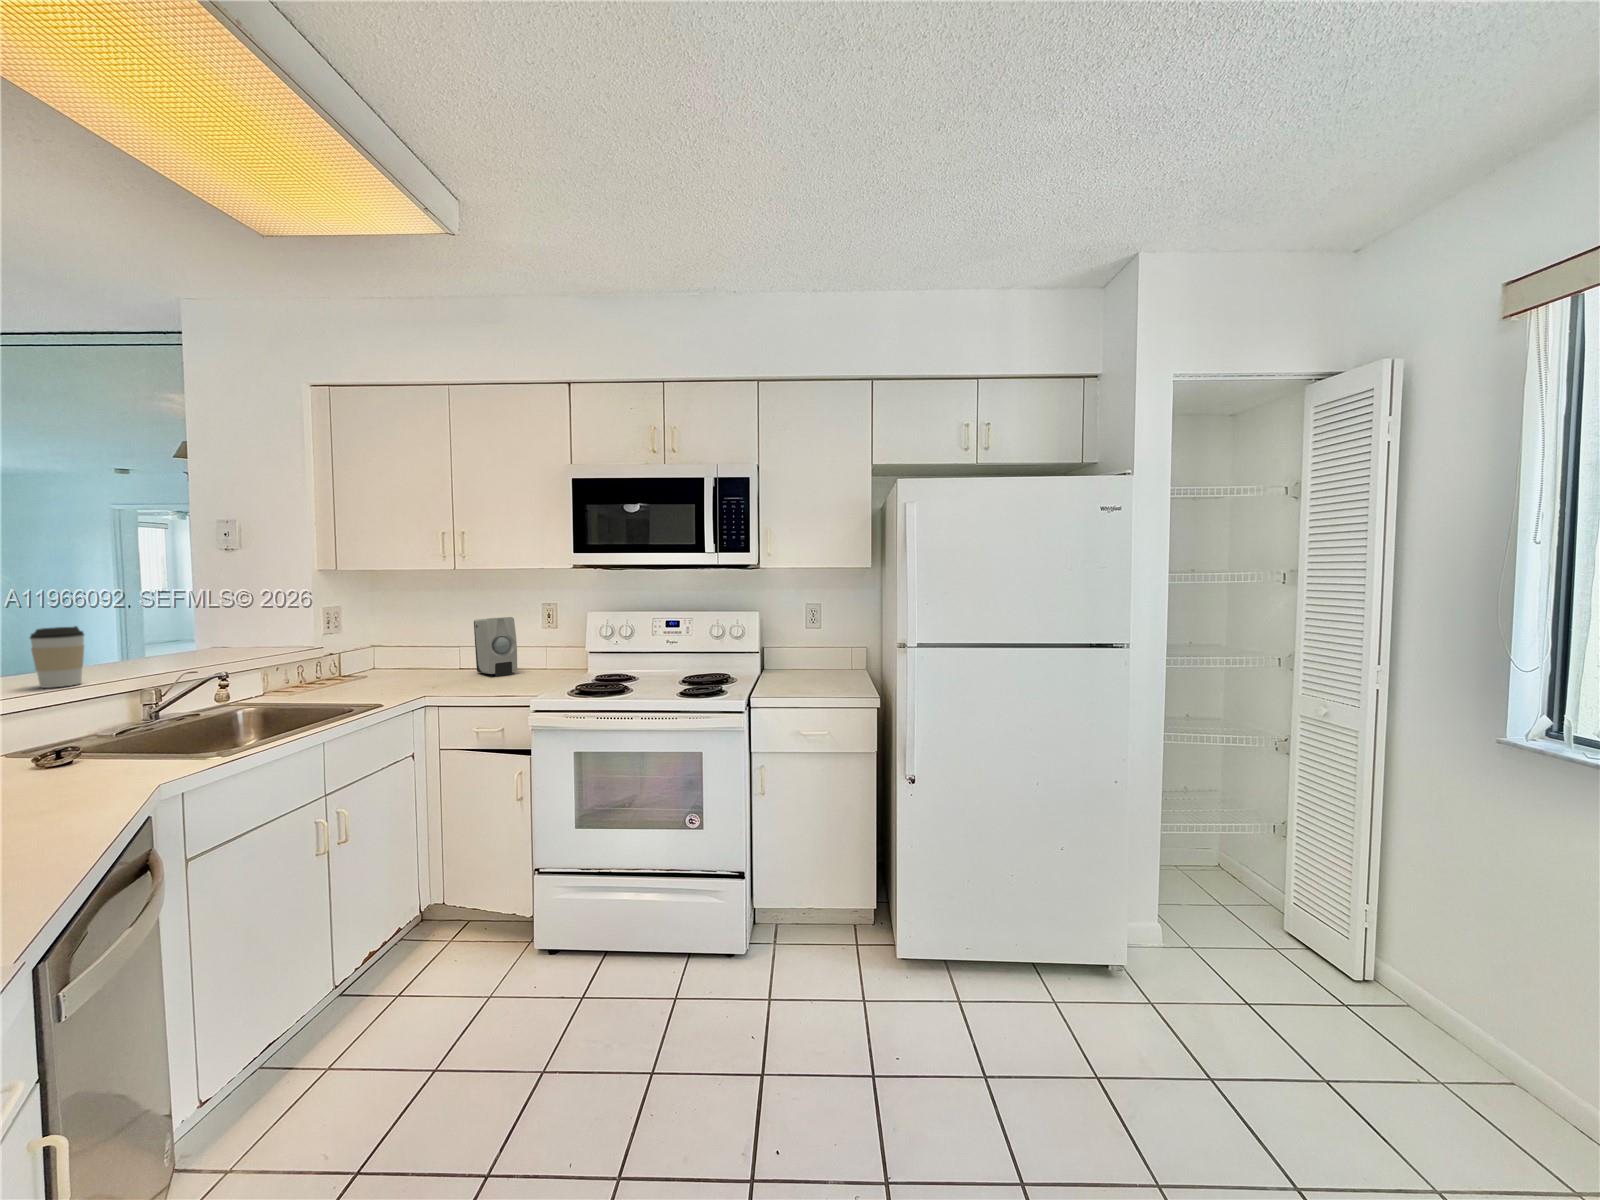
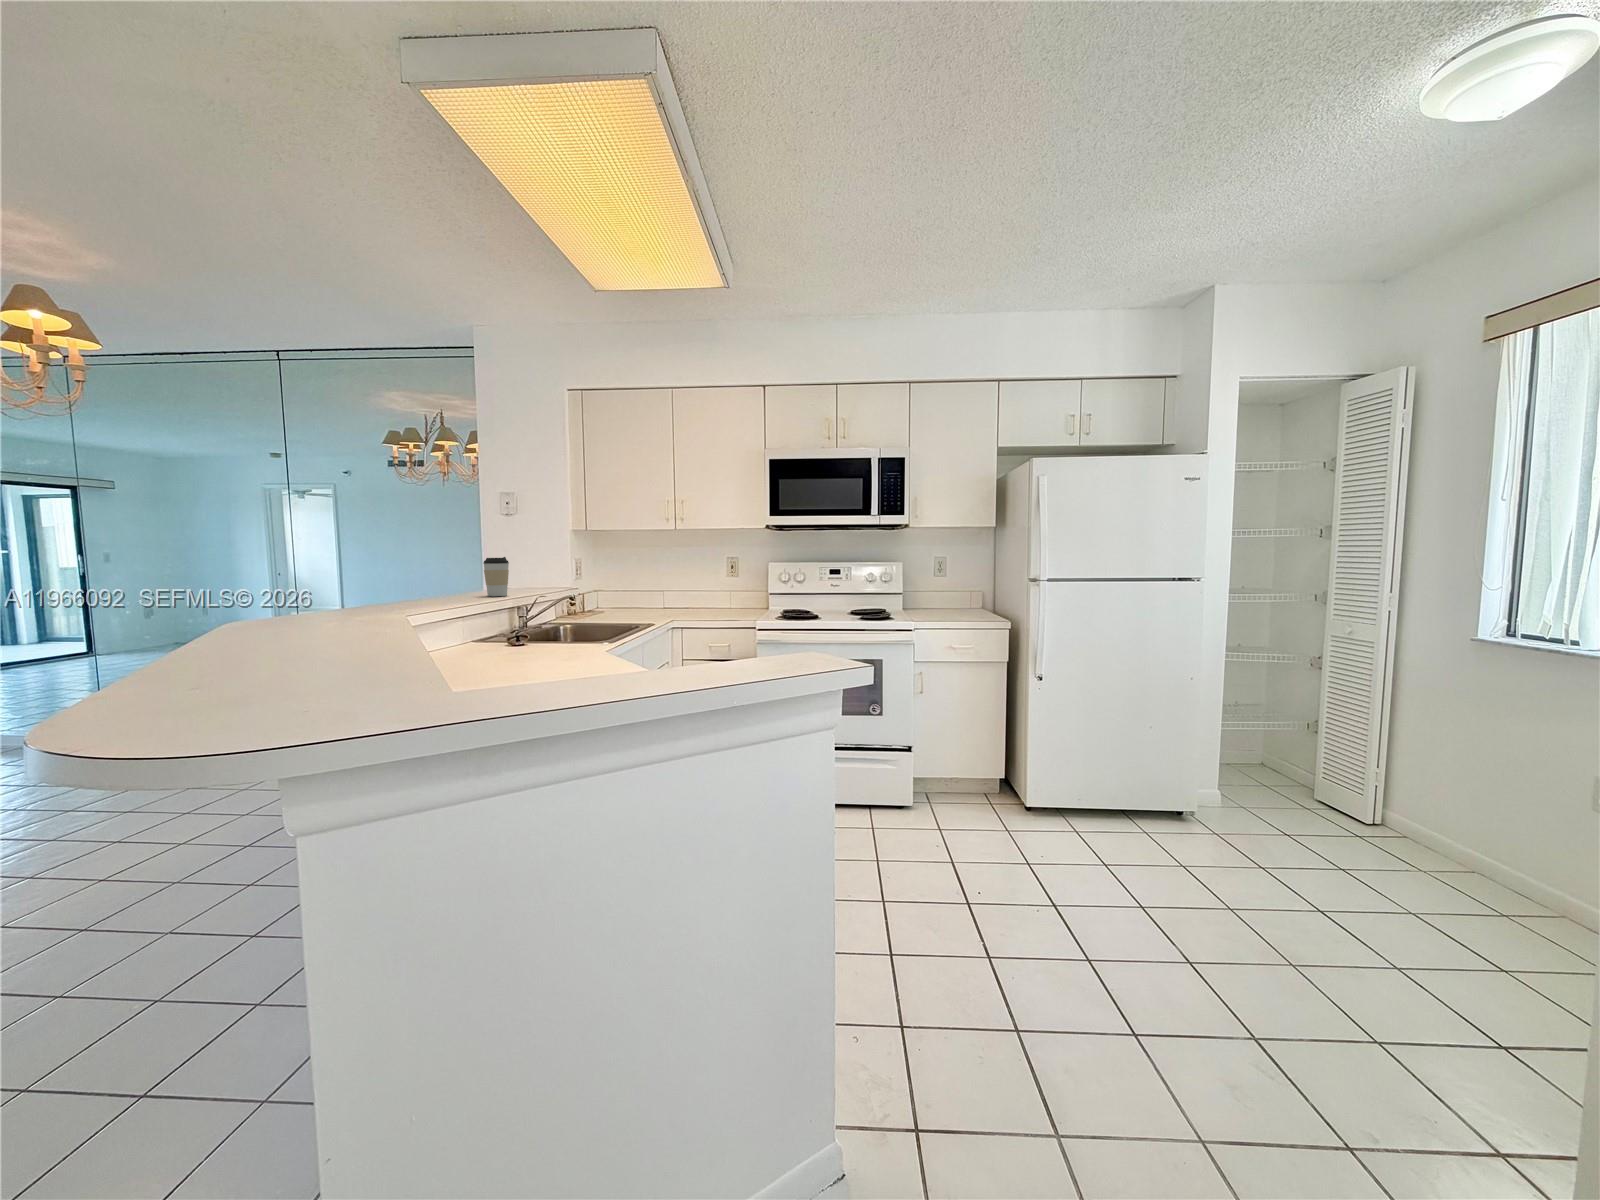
soap dispenser: present [474,617,517,676] -> none [678,567,713,613]

